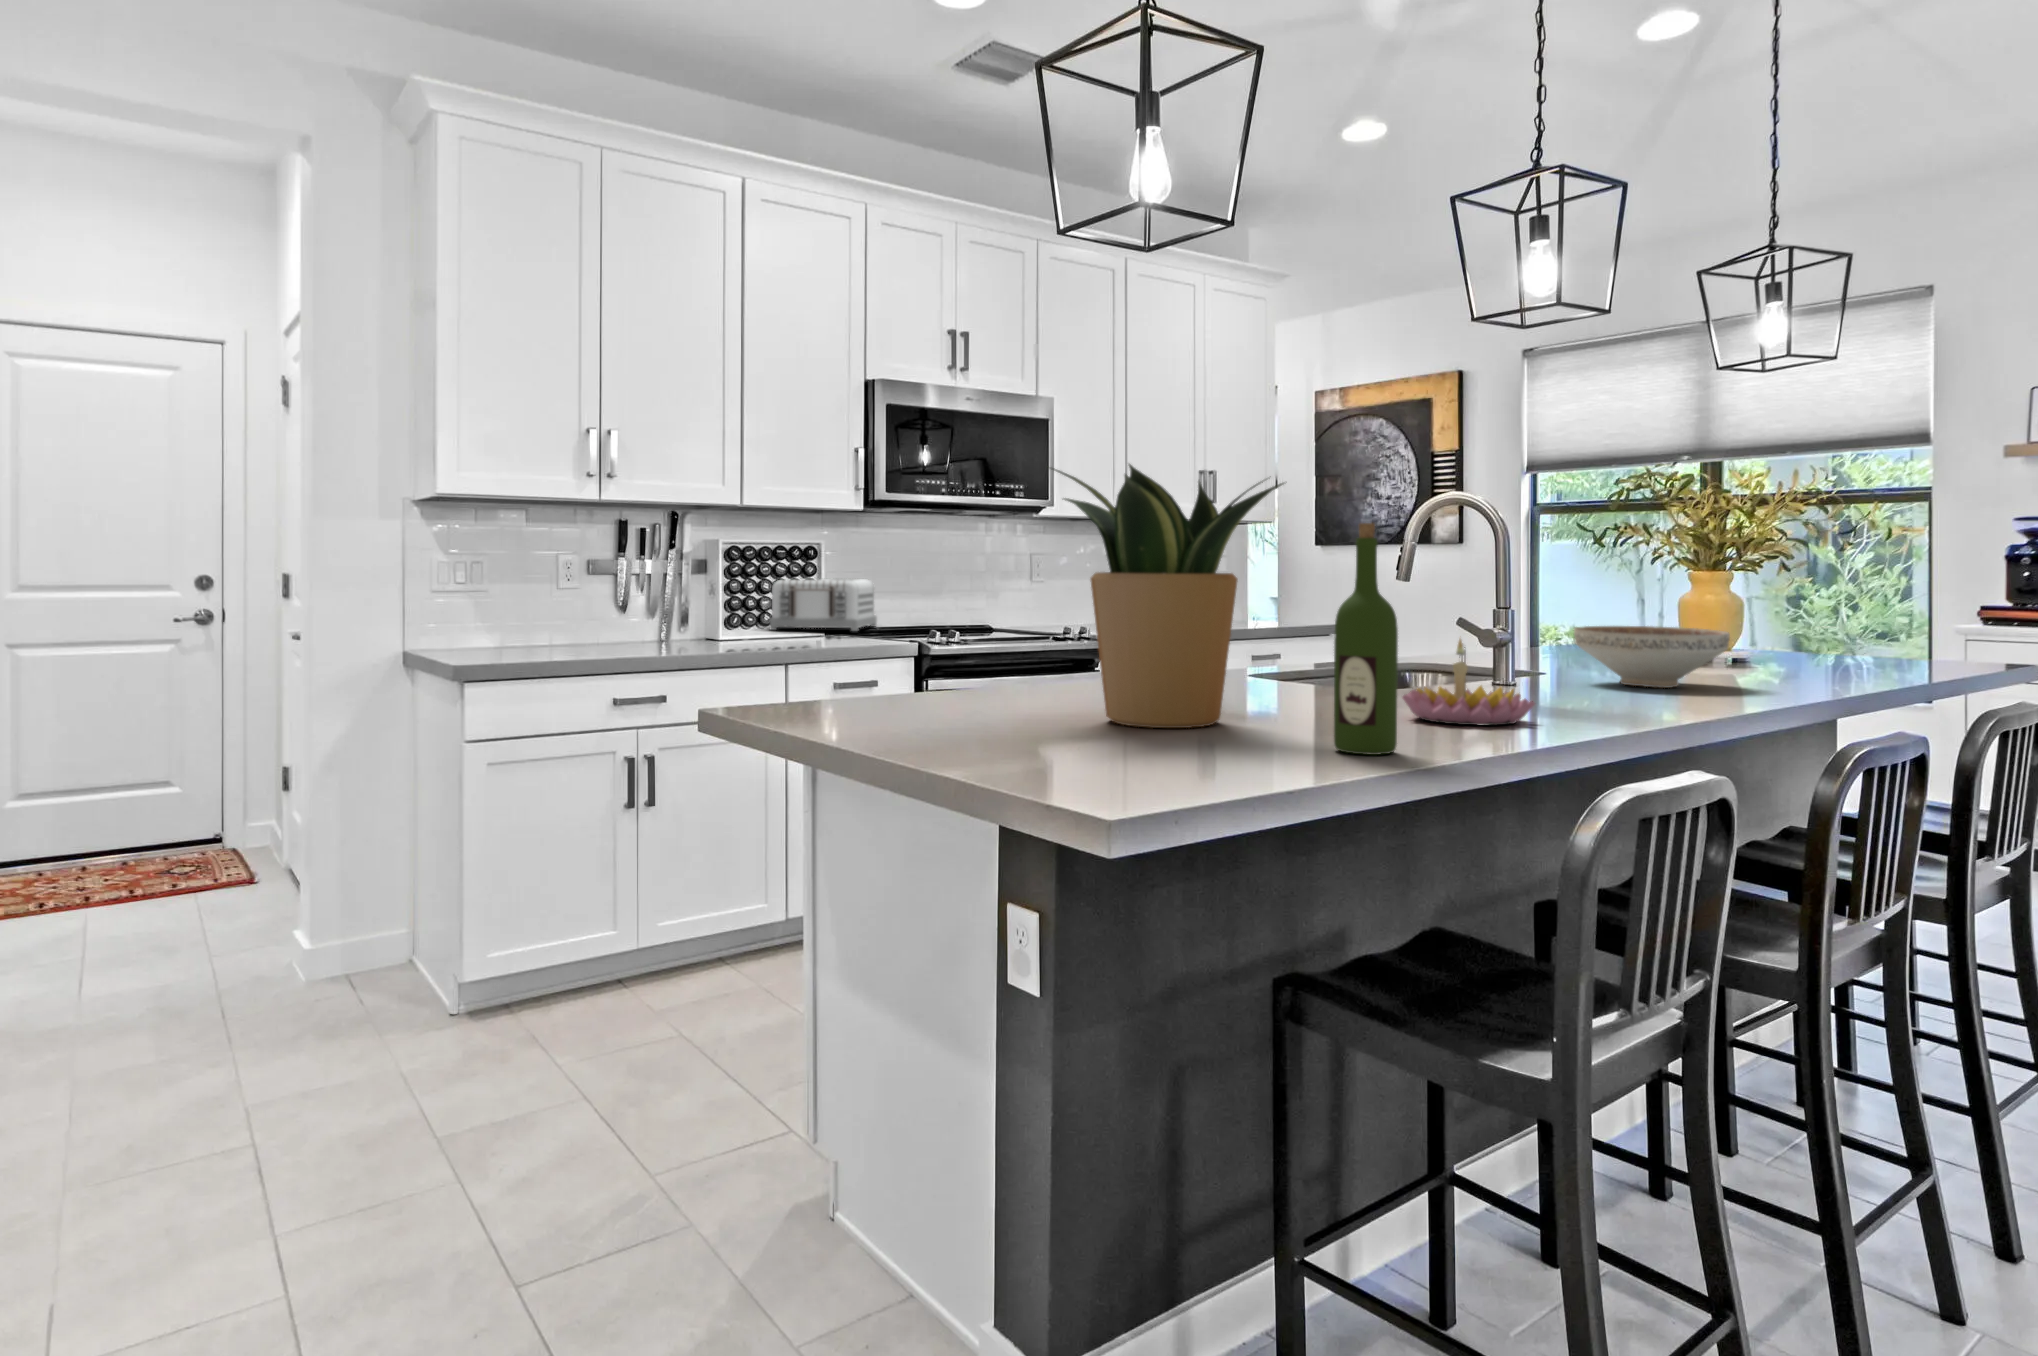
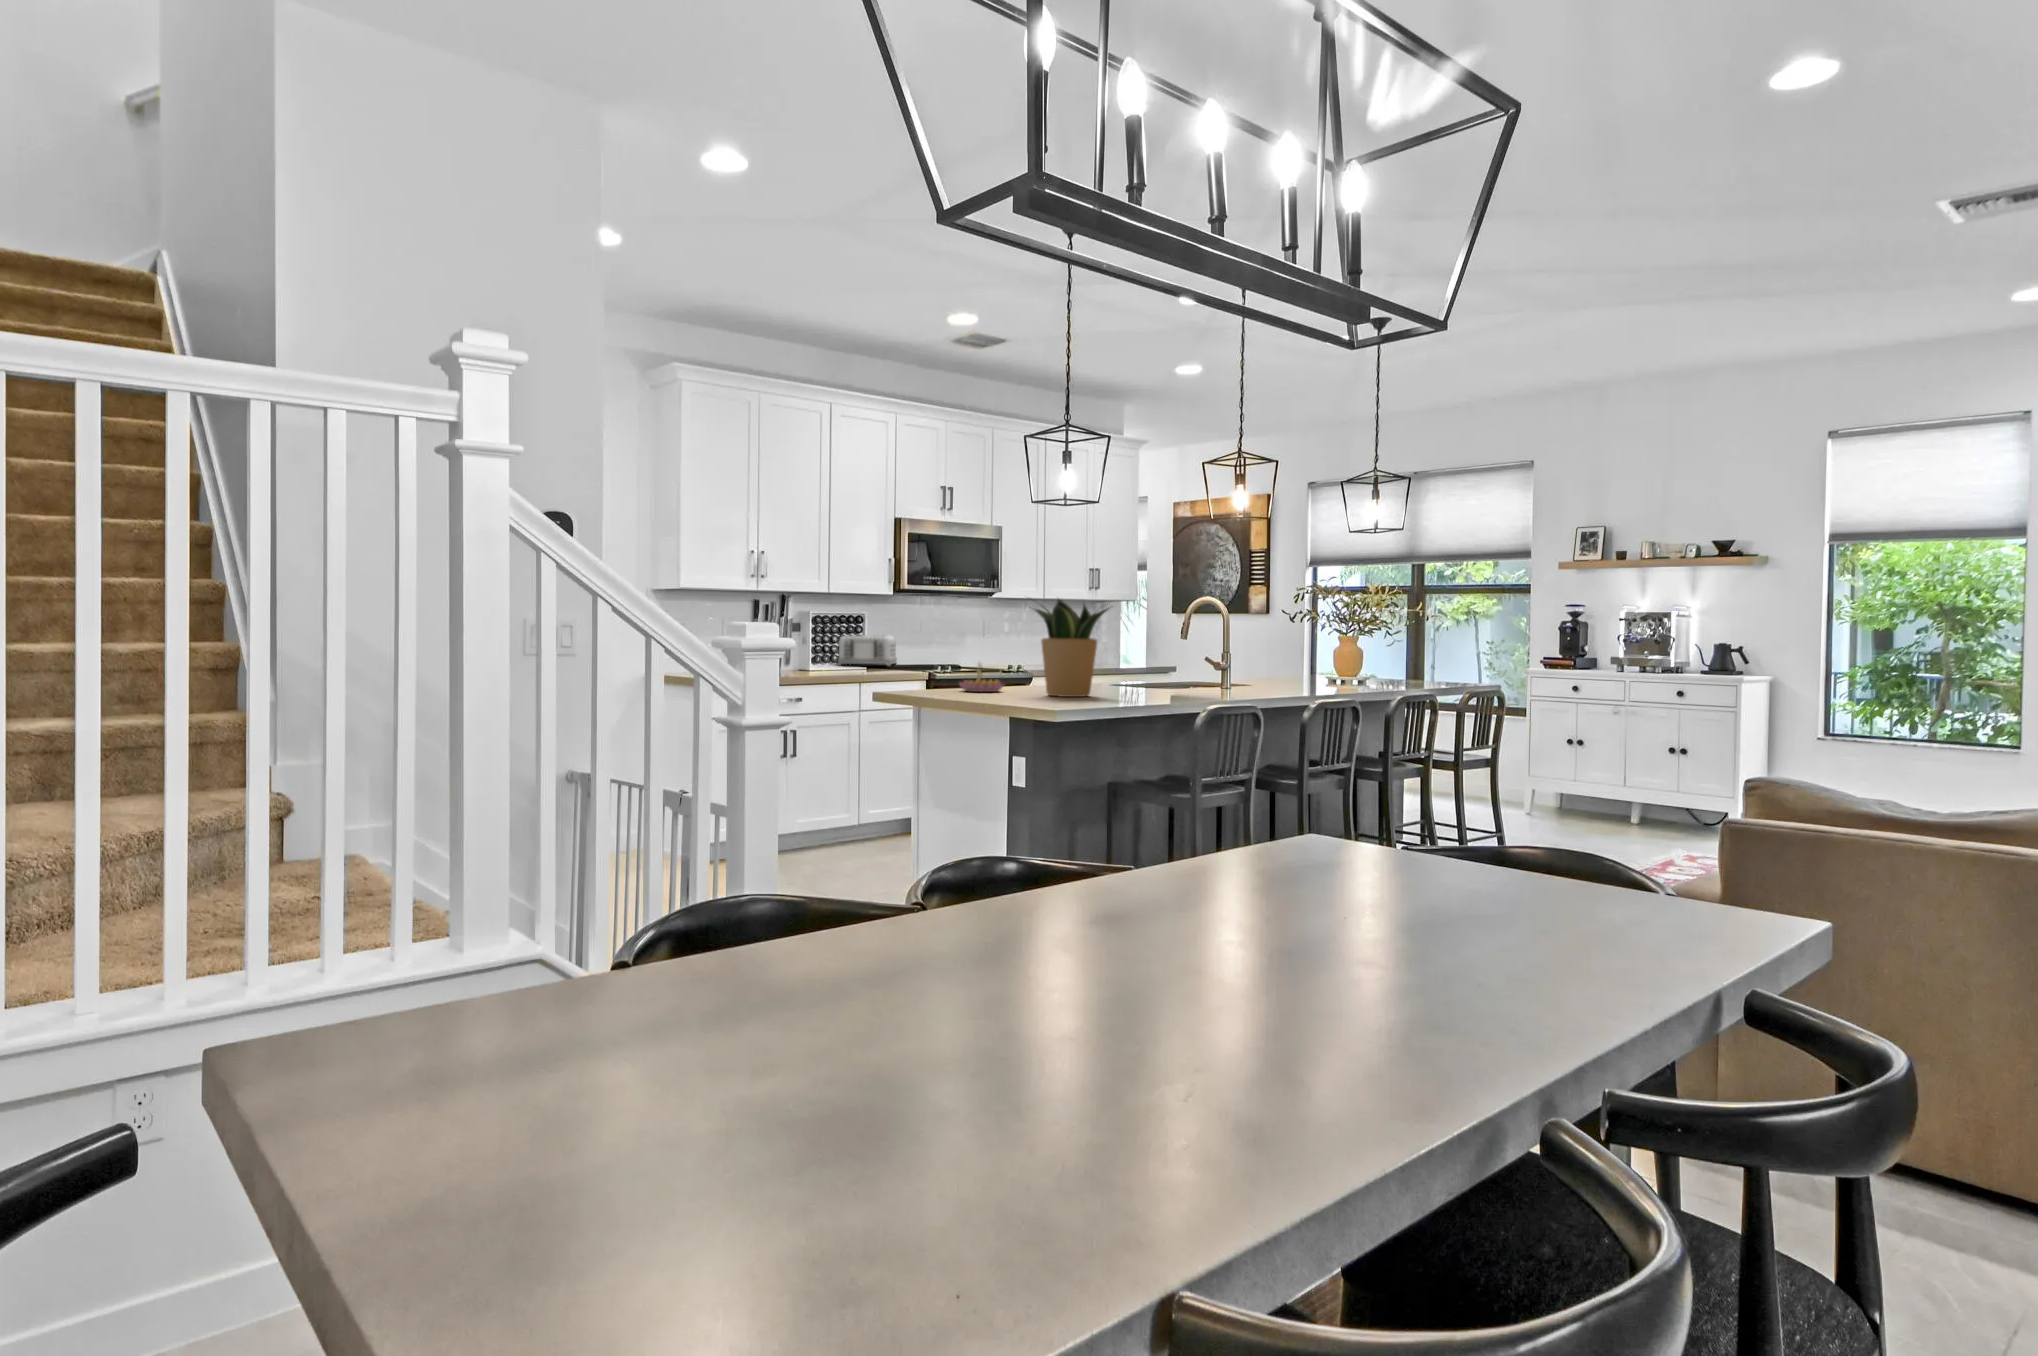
wine bottle: present [1334,523,1398,755] -> none [1127,623,1149,702]
decorative bowl: present [1574,626,1730,688] -> none [1251,662,1314,689]
candle holder: present [1403,639,1534,726] -> present [959,664,1004,692]

